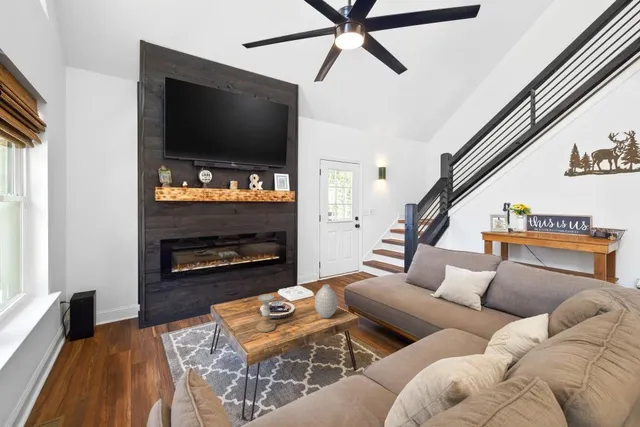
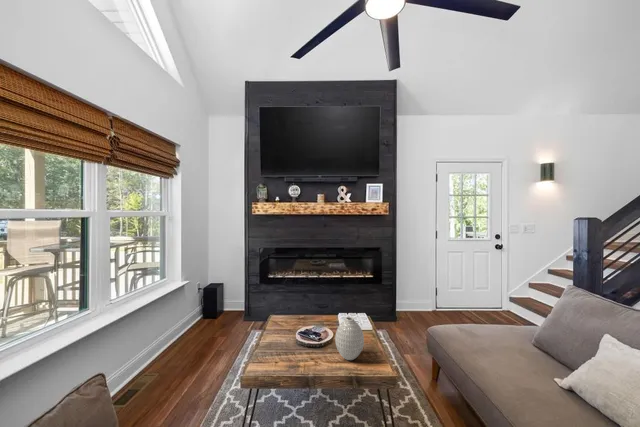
candle holder: present [256,294,276,332] -> none [268,313,289,355]

